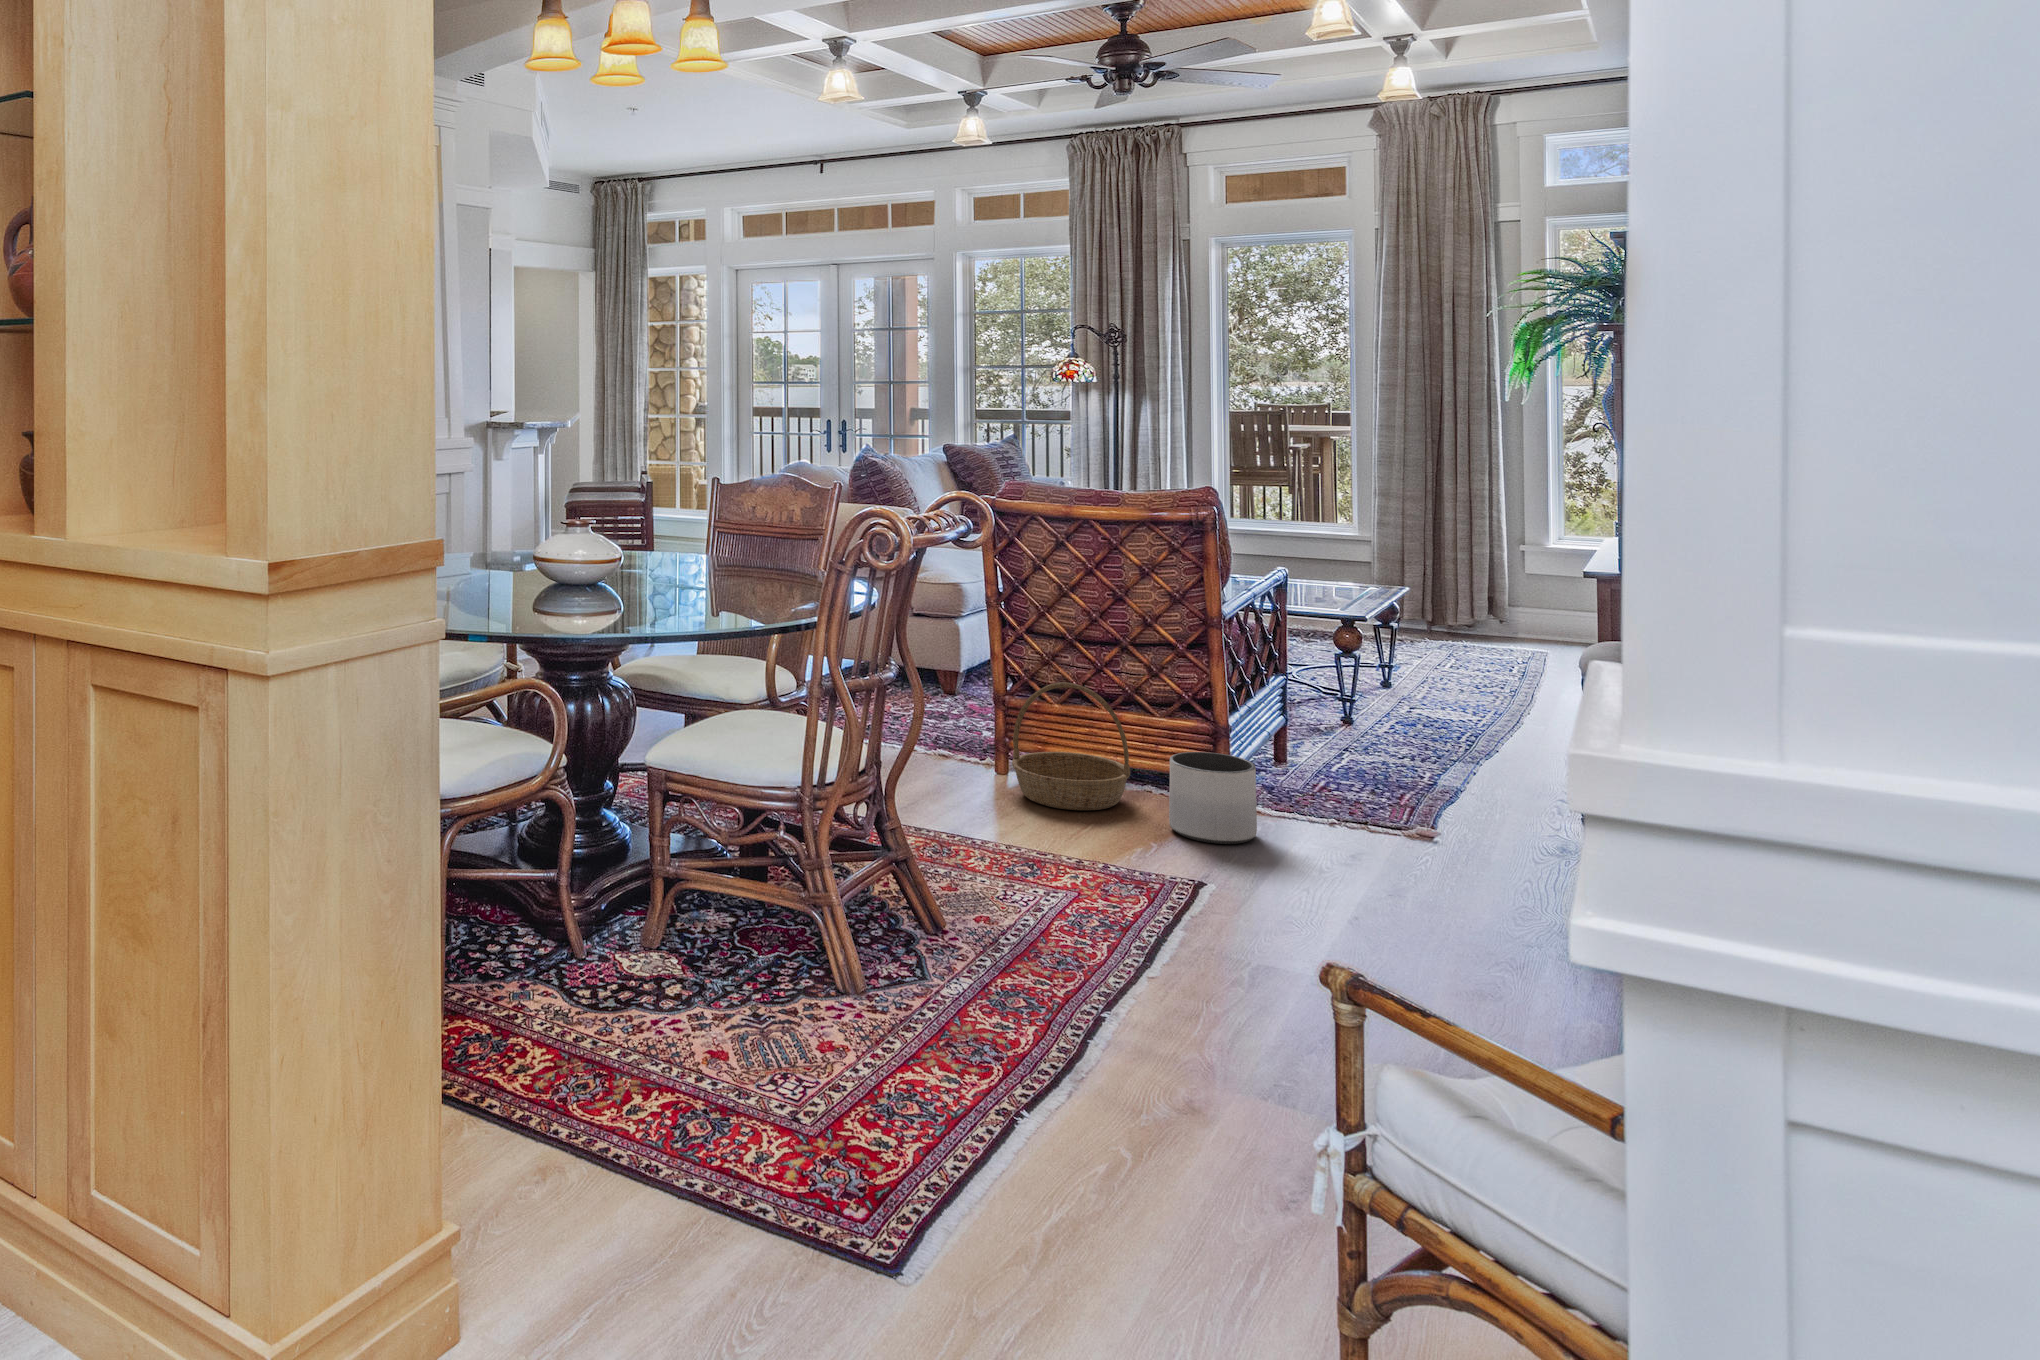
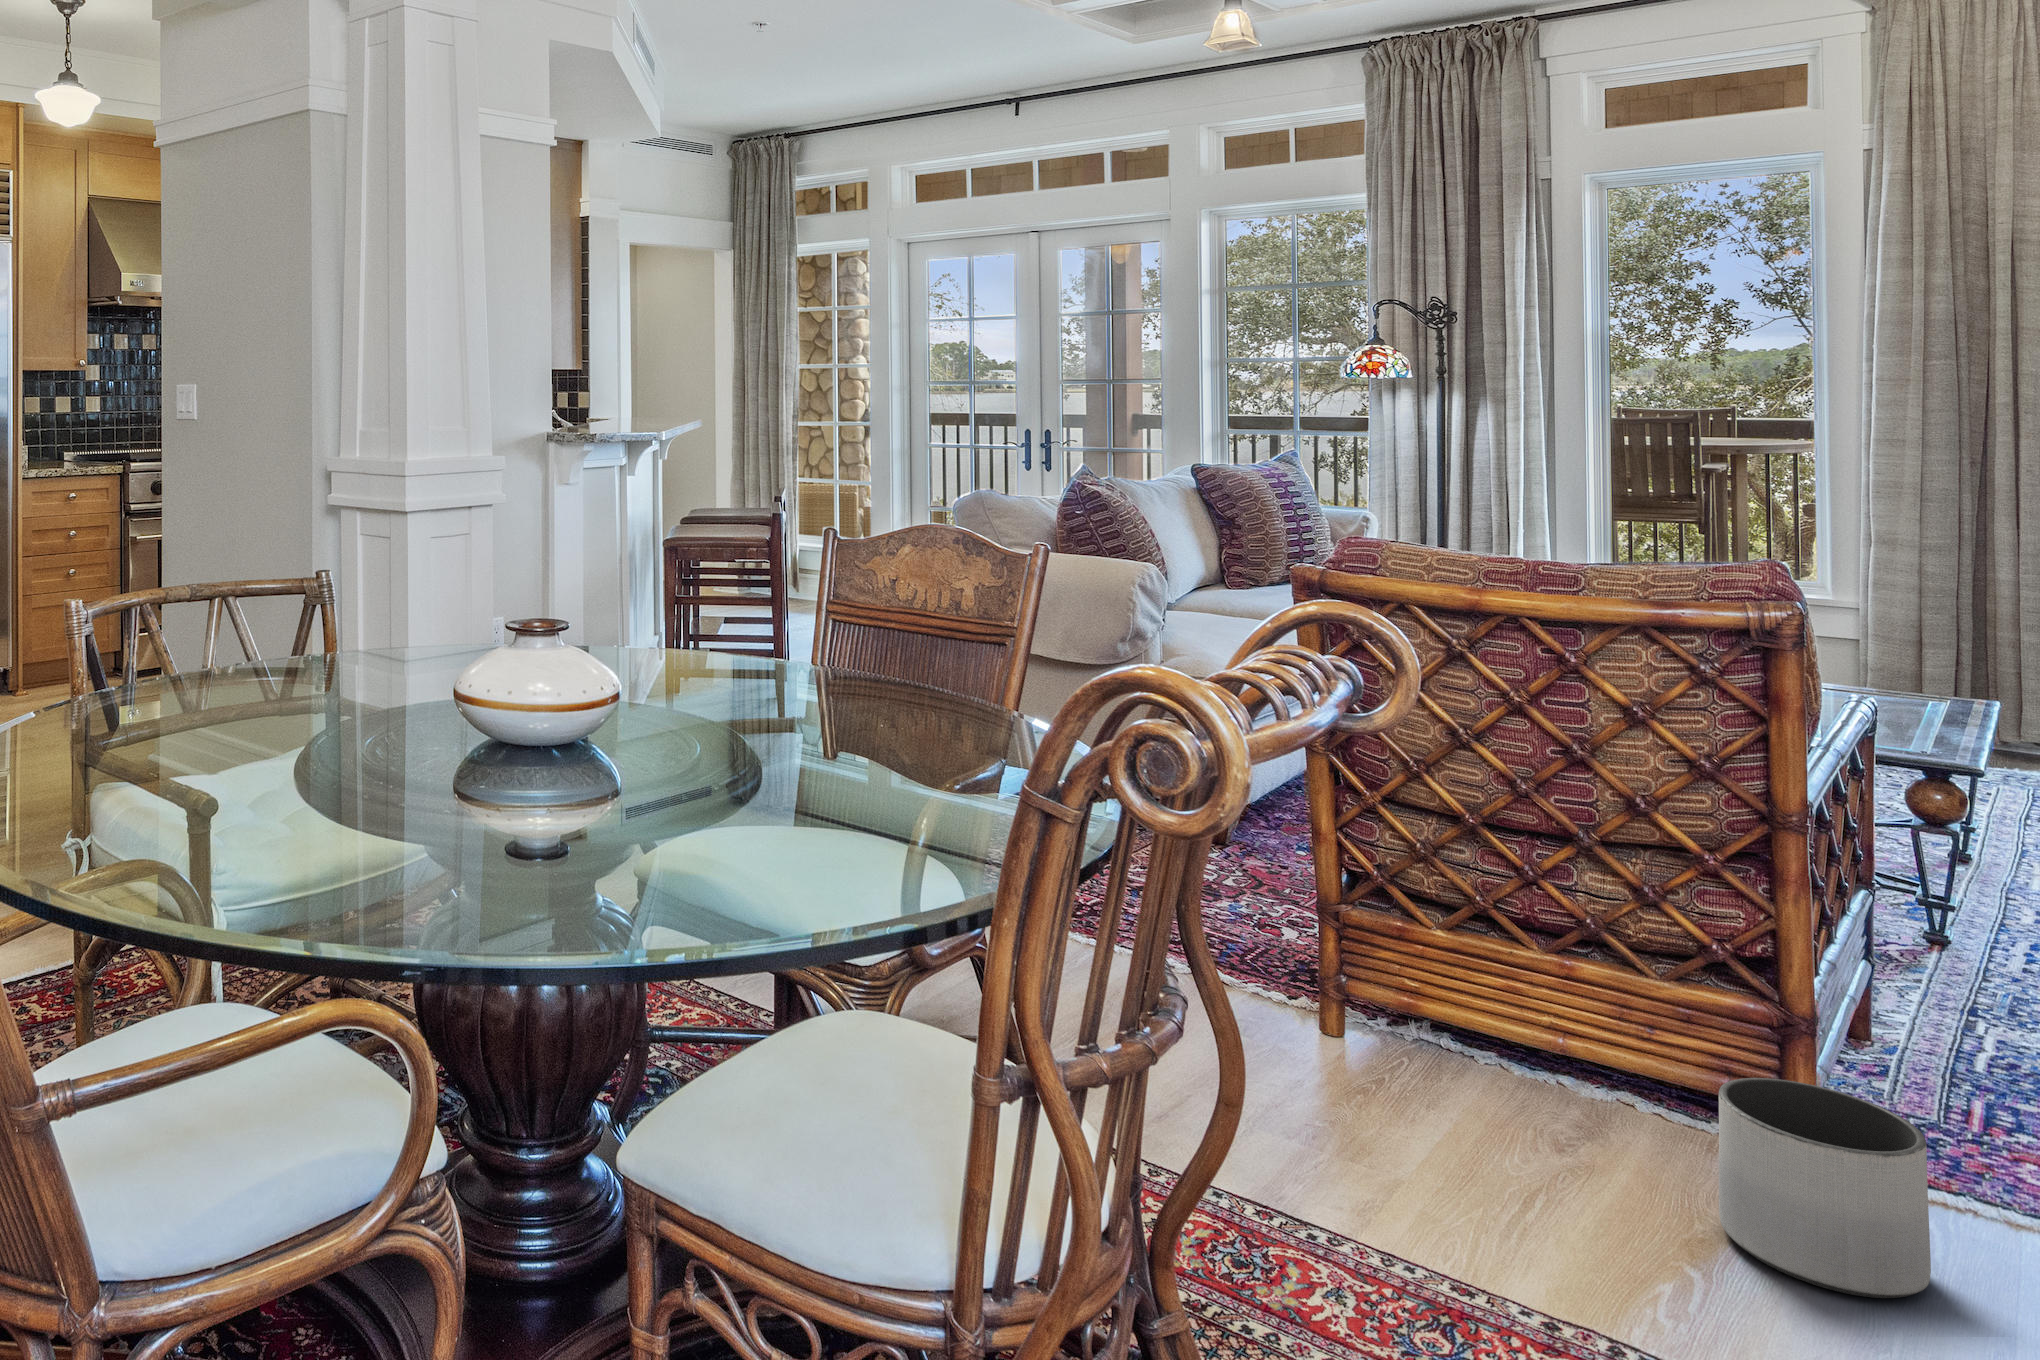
basket: present [1012,682,1130,810] -> none [1369,909,1614,1162]

